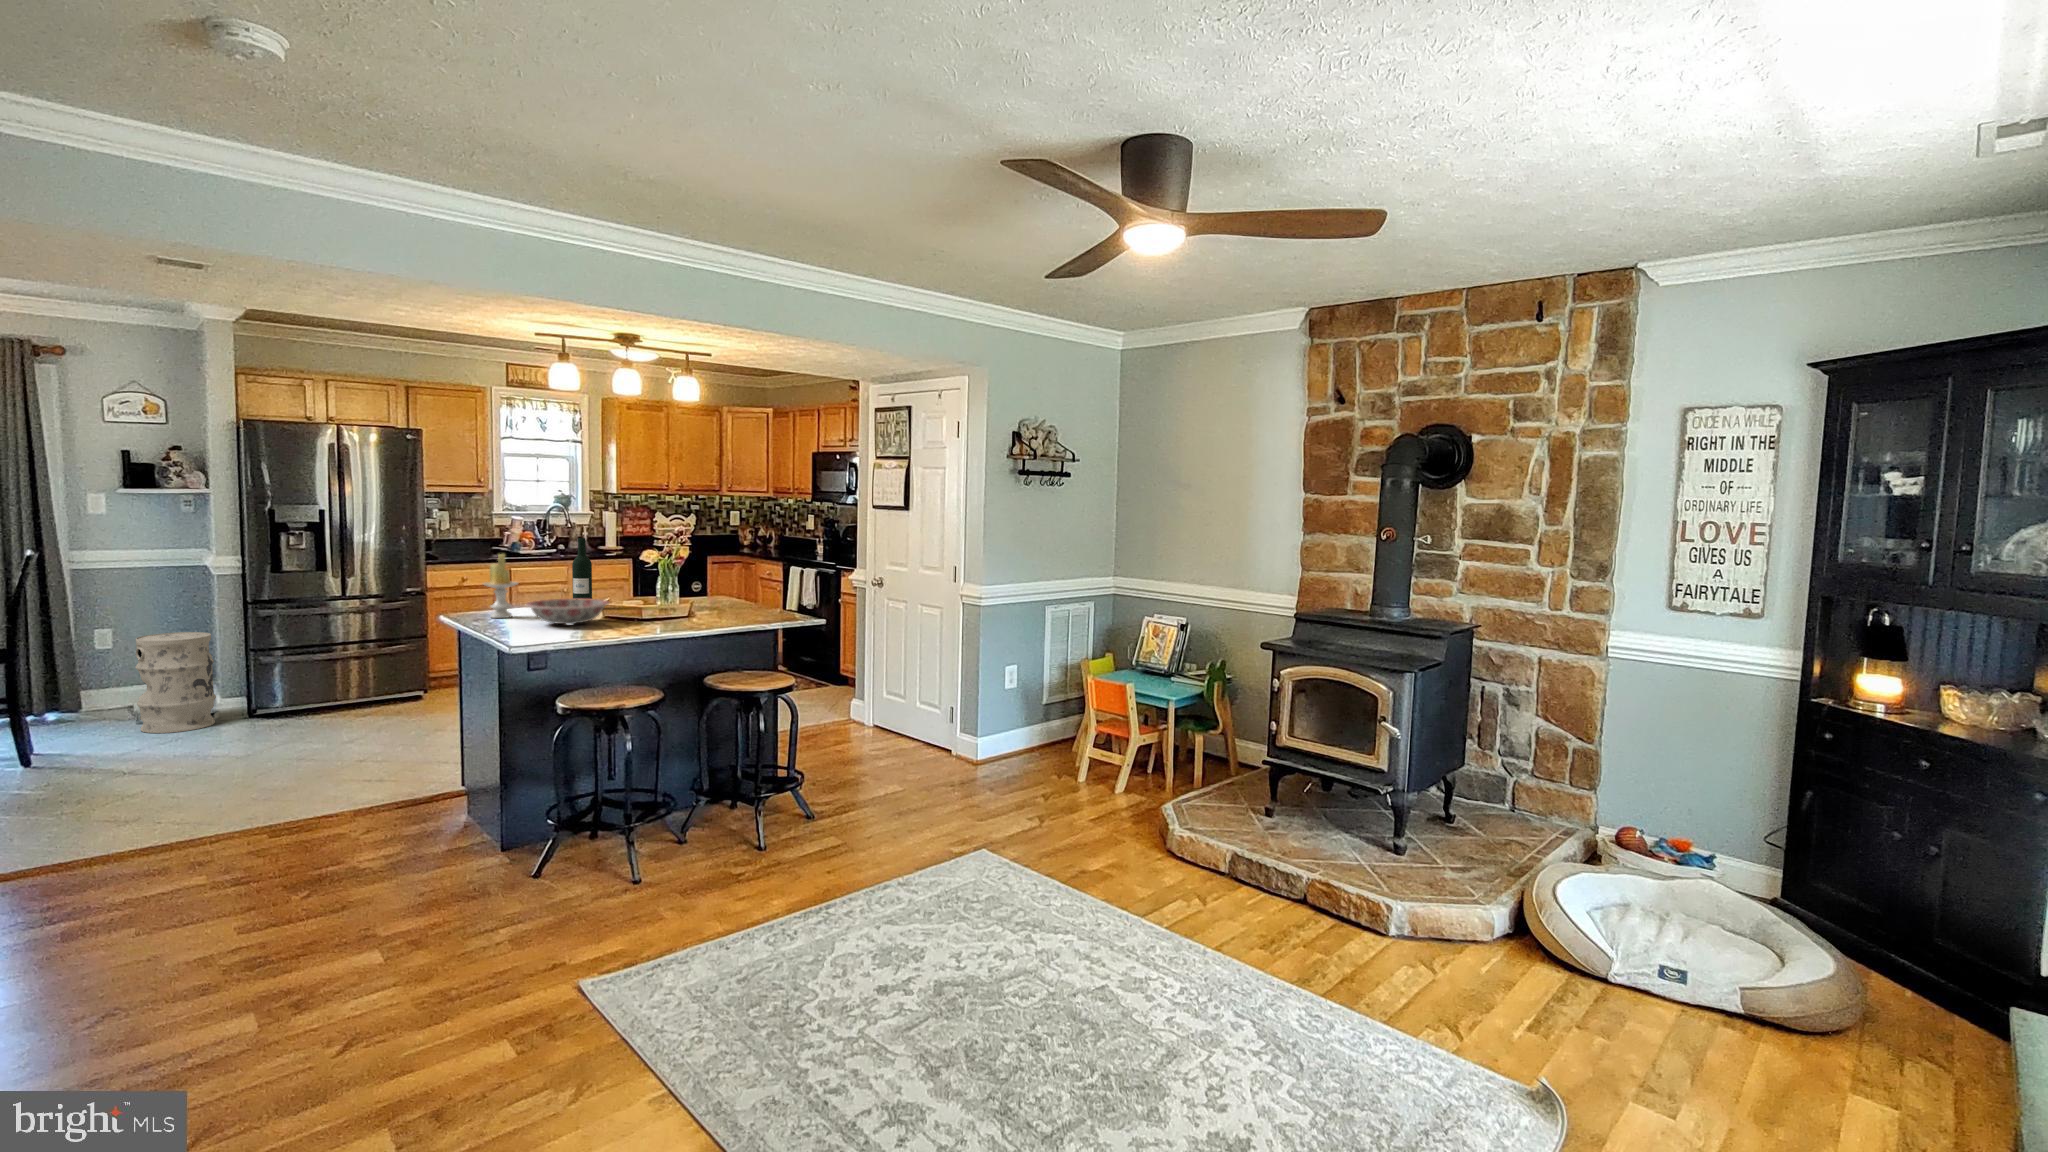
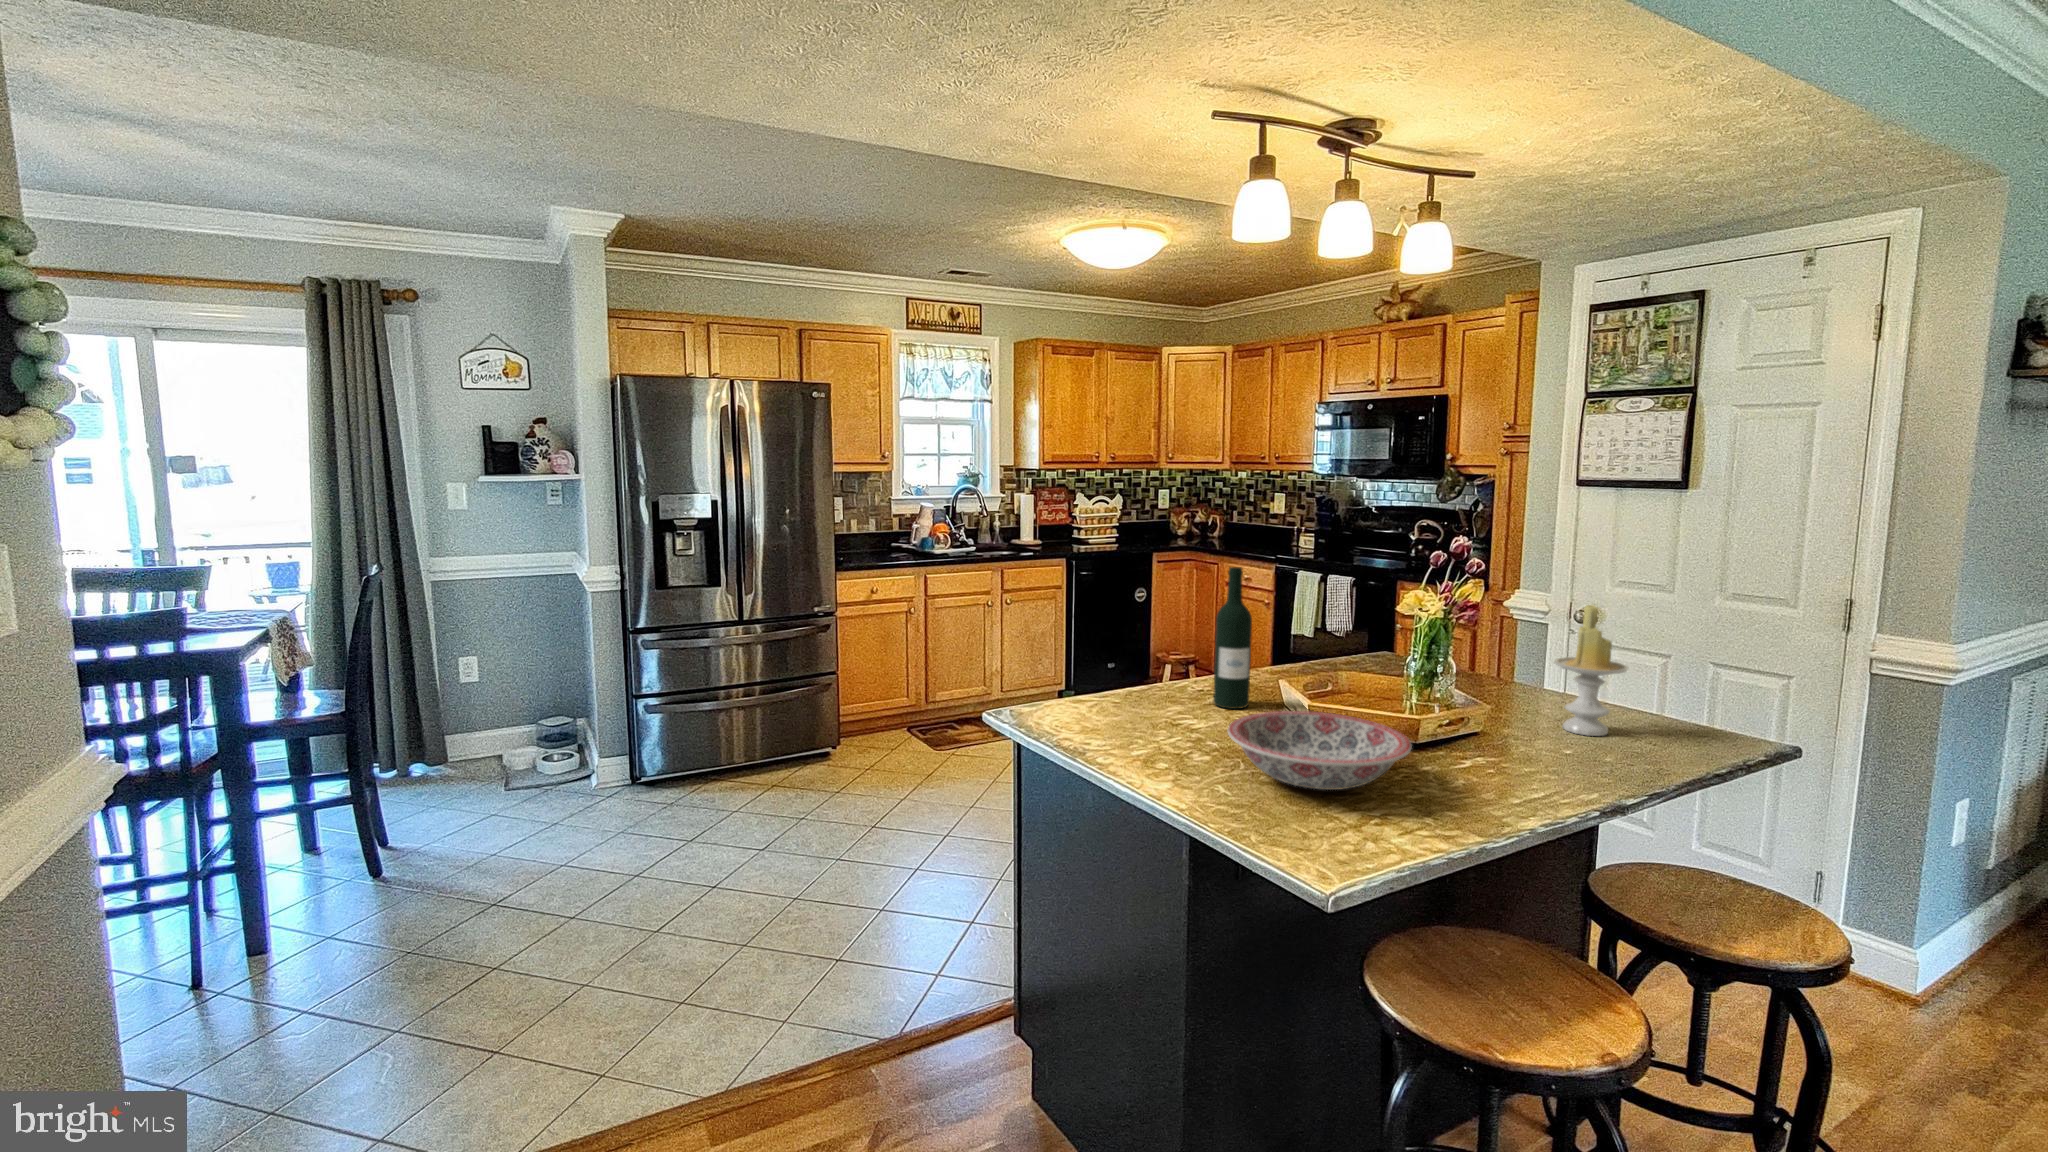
candle: present [484,554,518,618] -> present [1554,605,1628,736]
trash can: present [135,632,216,733] -> none [501,667,594,809]

